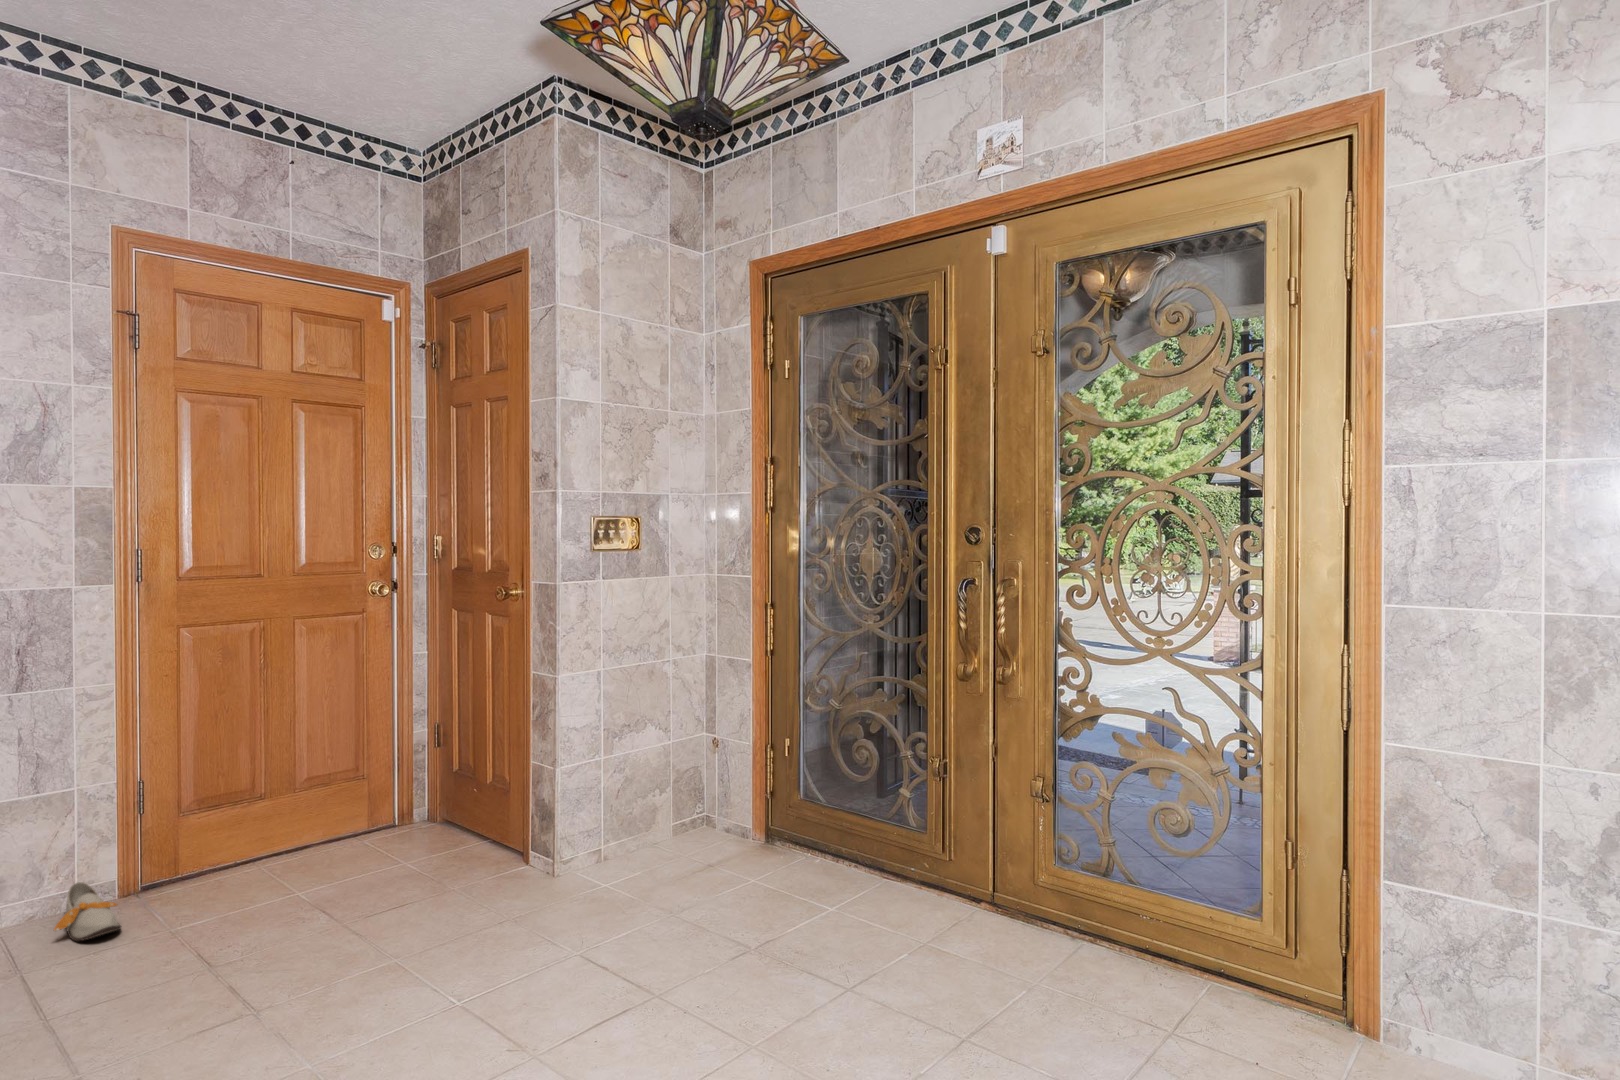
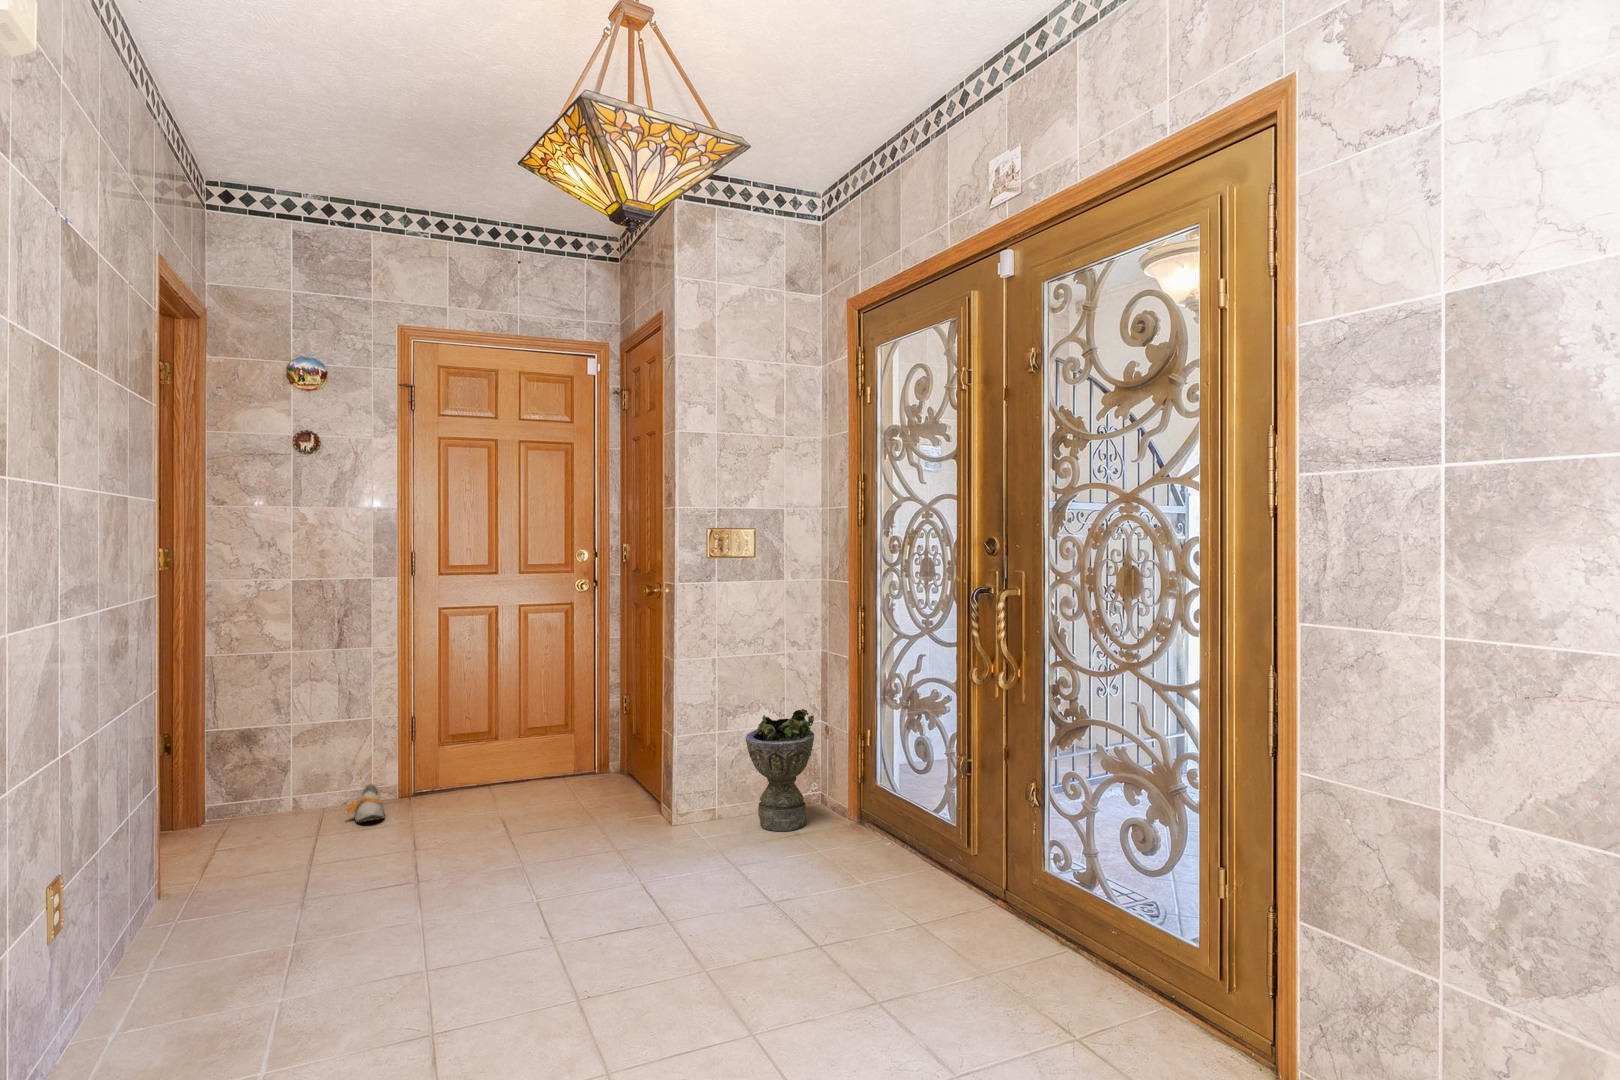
planter: none [640,723,721,868] -> present [746,709,814,832]

